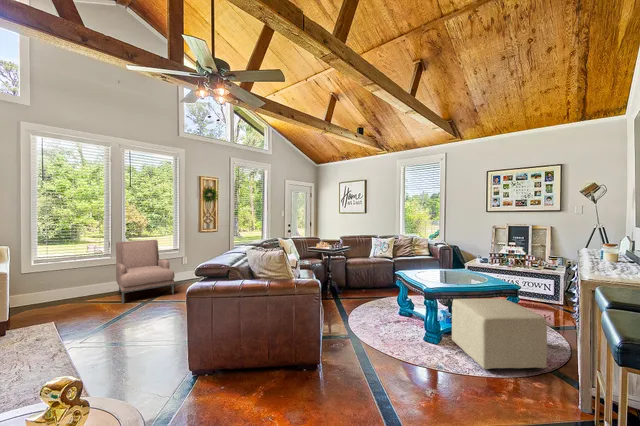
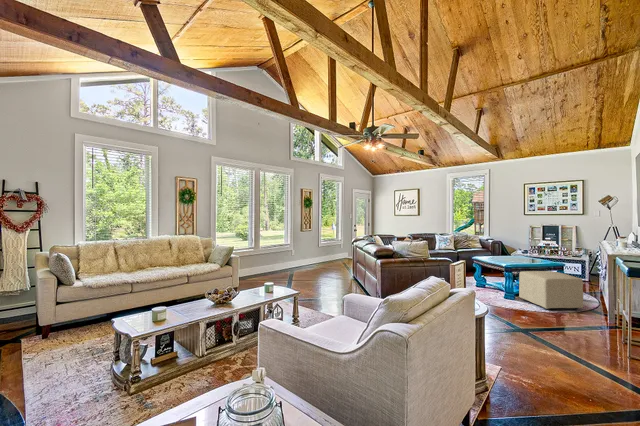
armchair: present [116,240,175,303] -> none [254,238,300,282]

